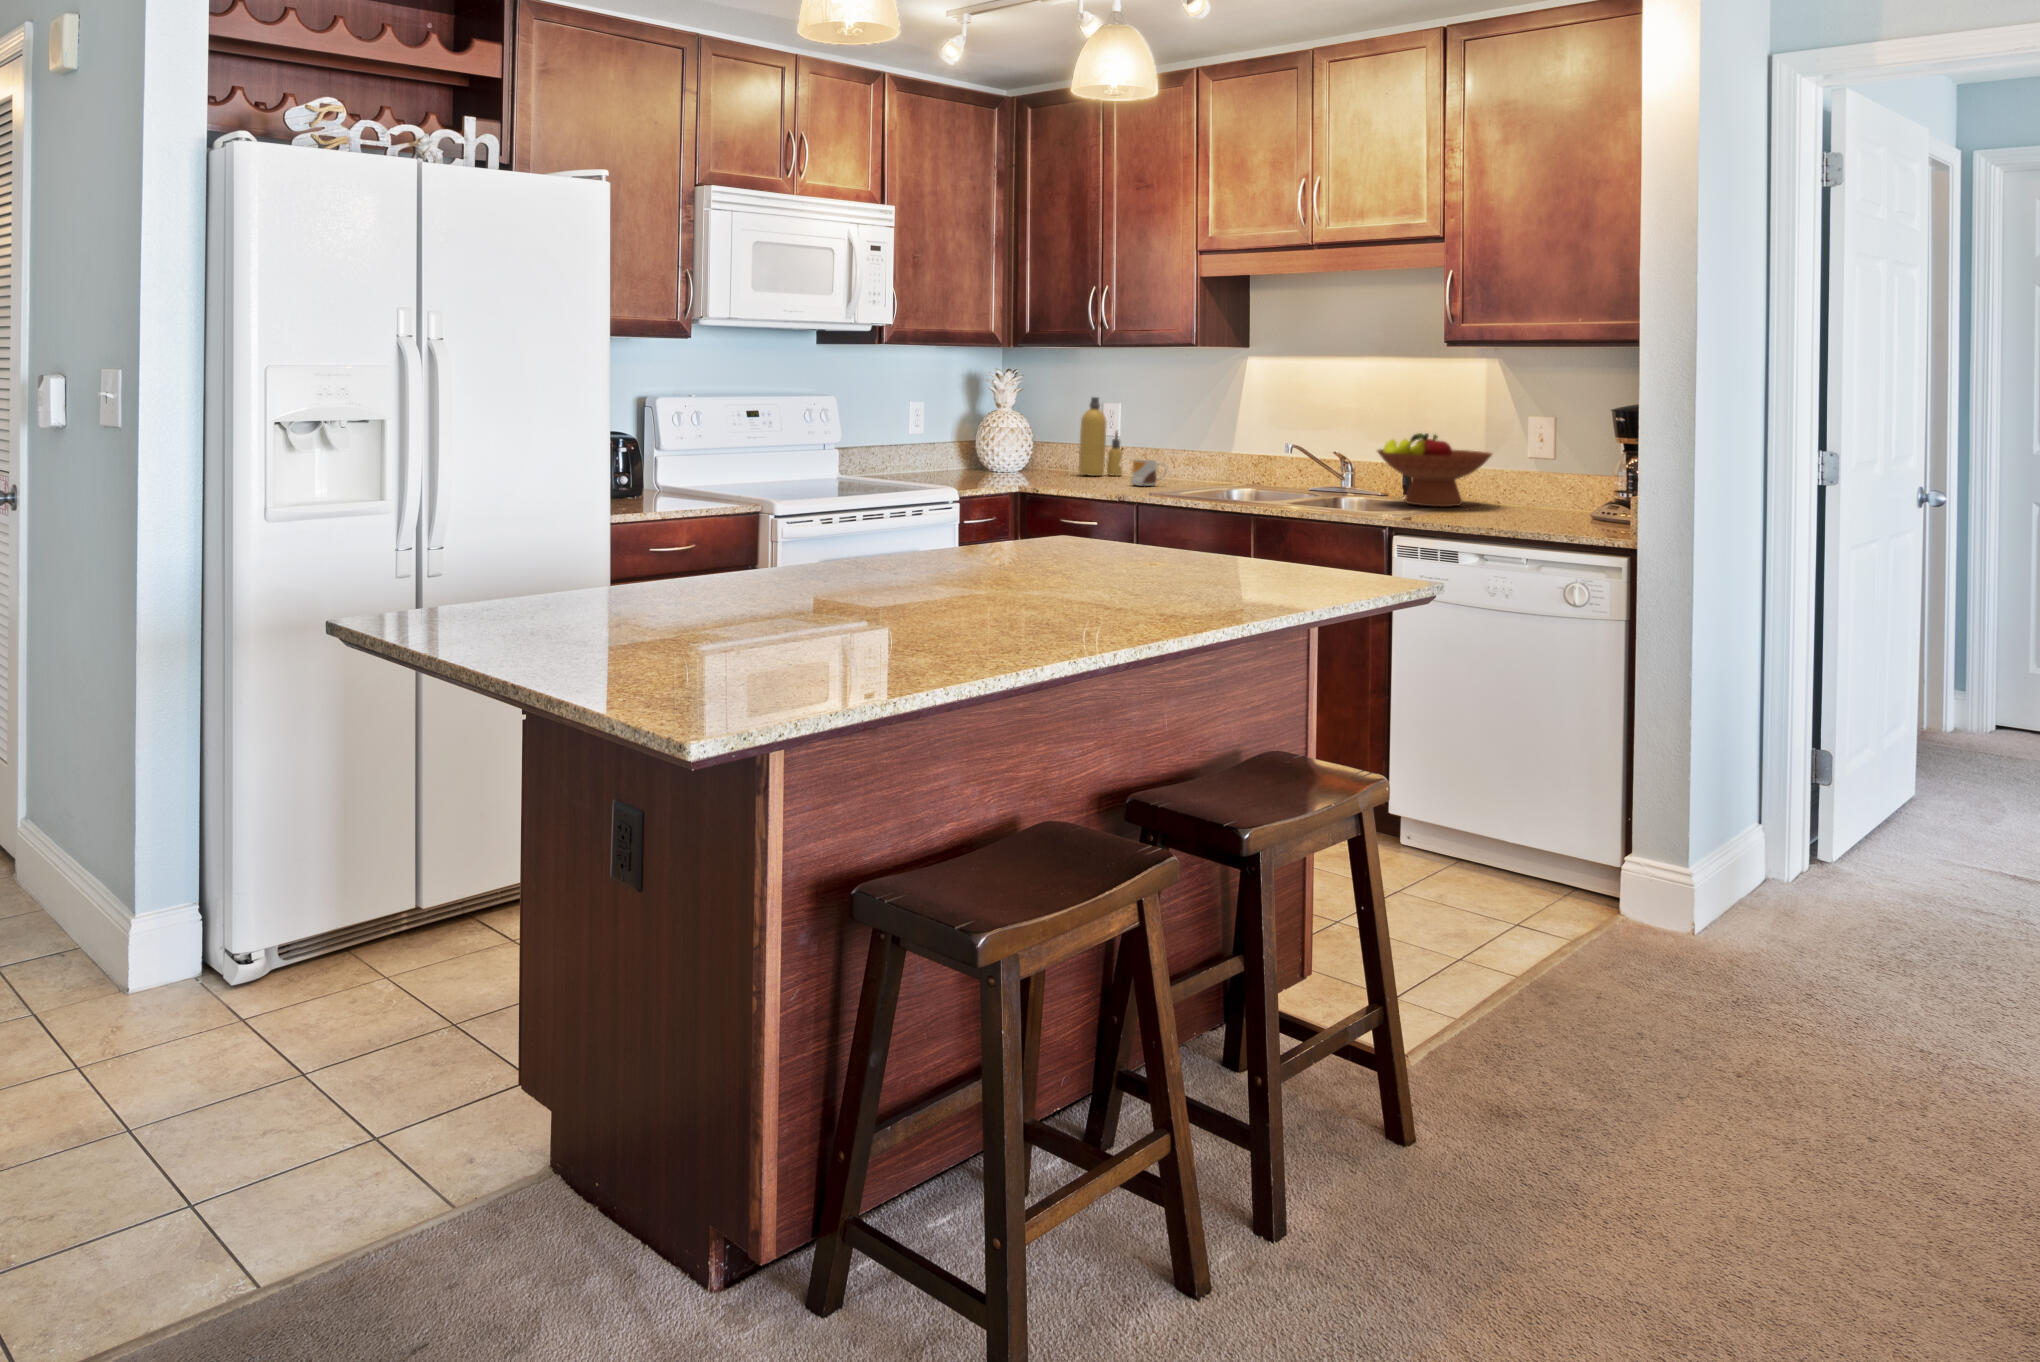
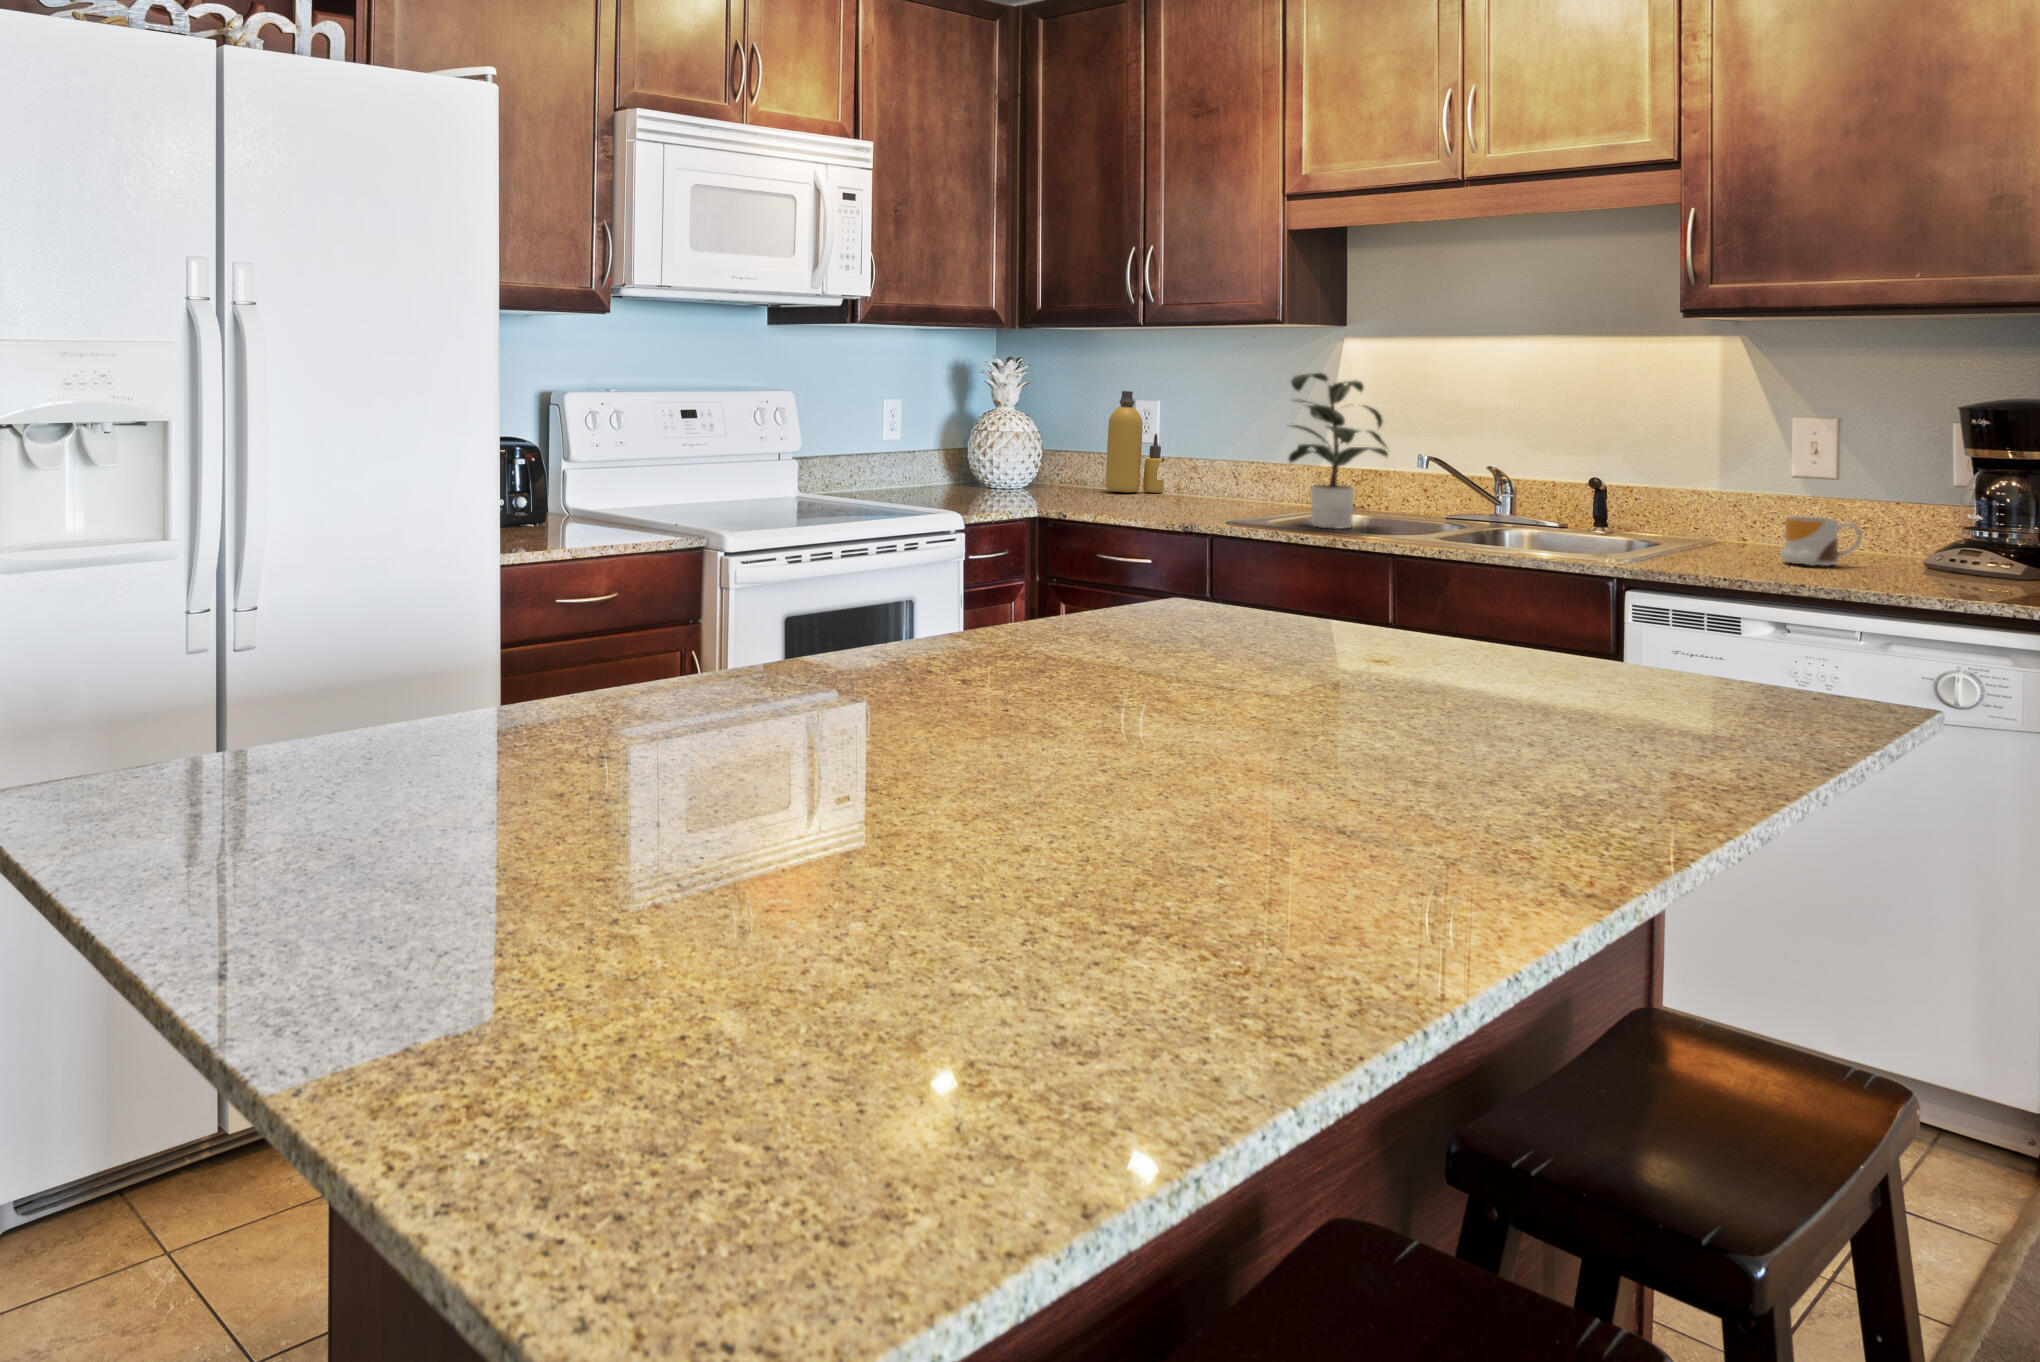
potted plant: none [1181,384,1283,499] -> present [1289,373,1388,529]
fruit bowl: present [1377,433,1492,507] -> none [1559,439,1742,544]
mug: present [1131,460,1167,486] -> present [1781,516,1862,566]

